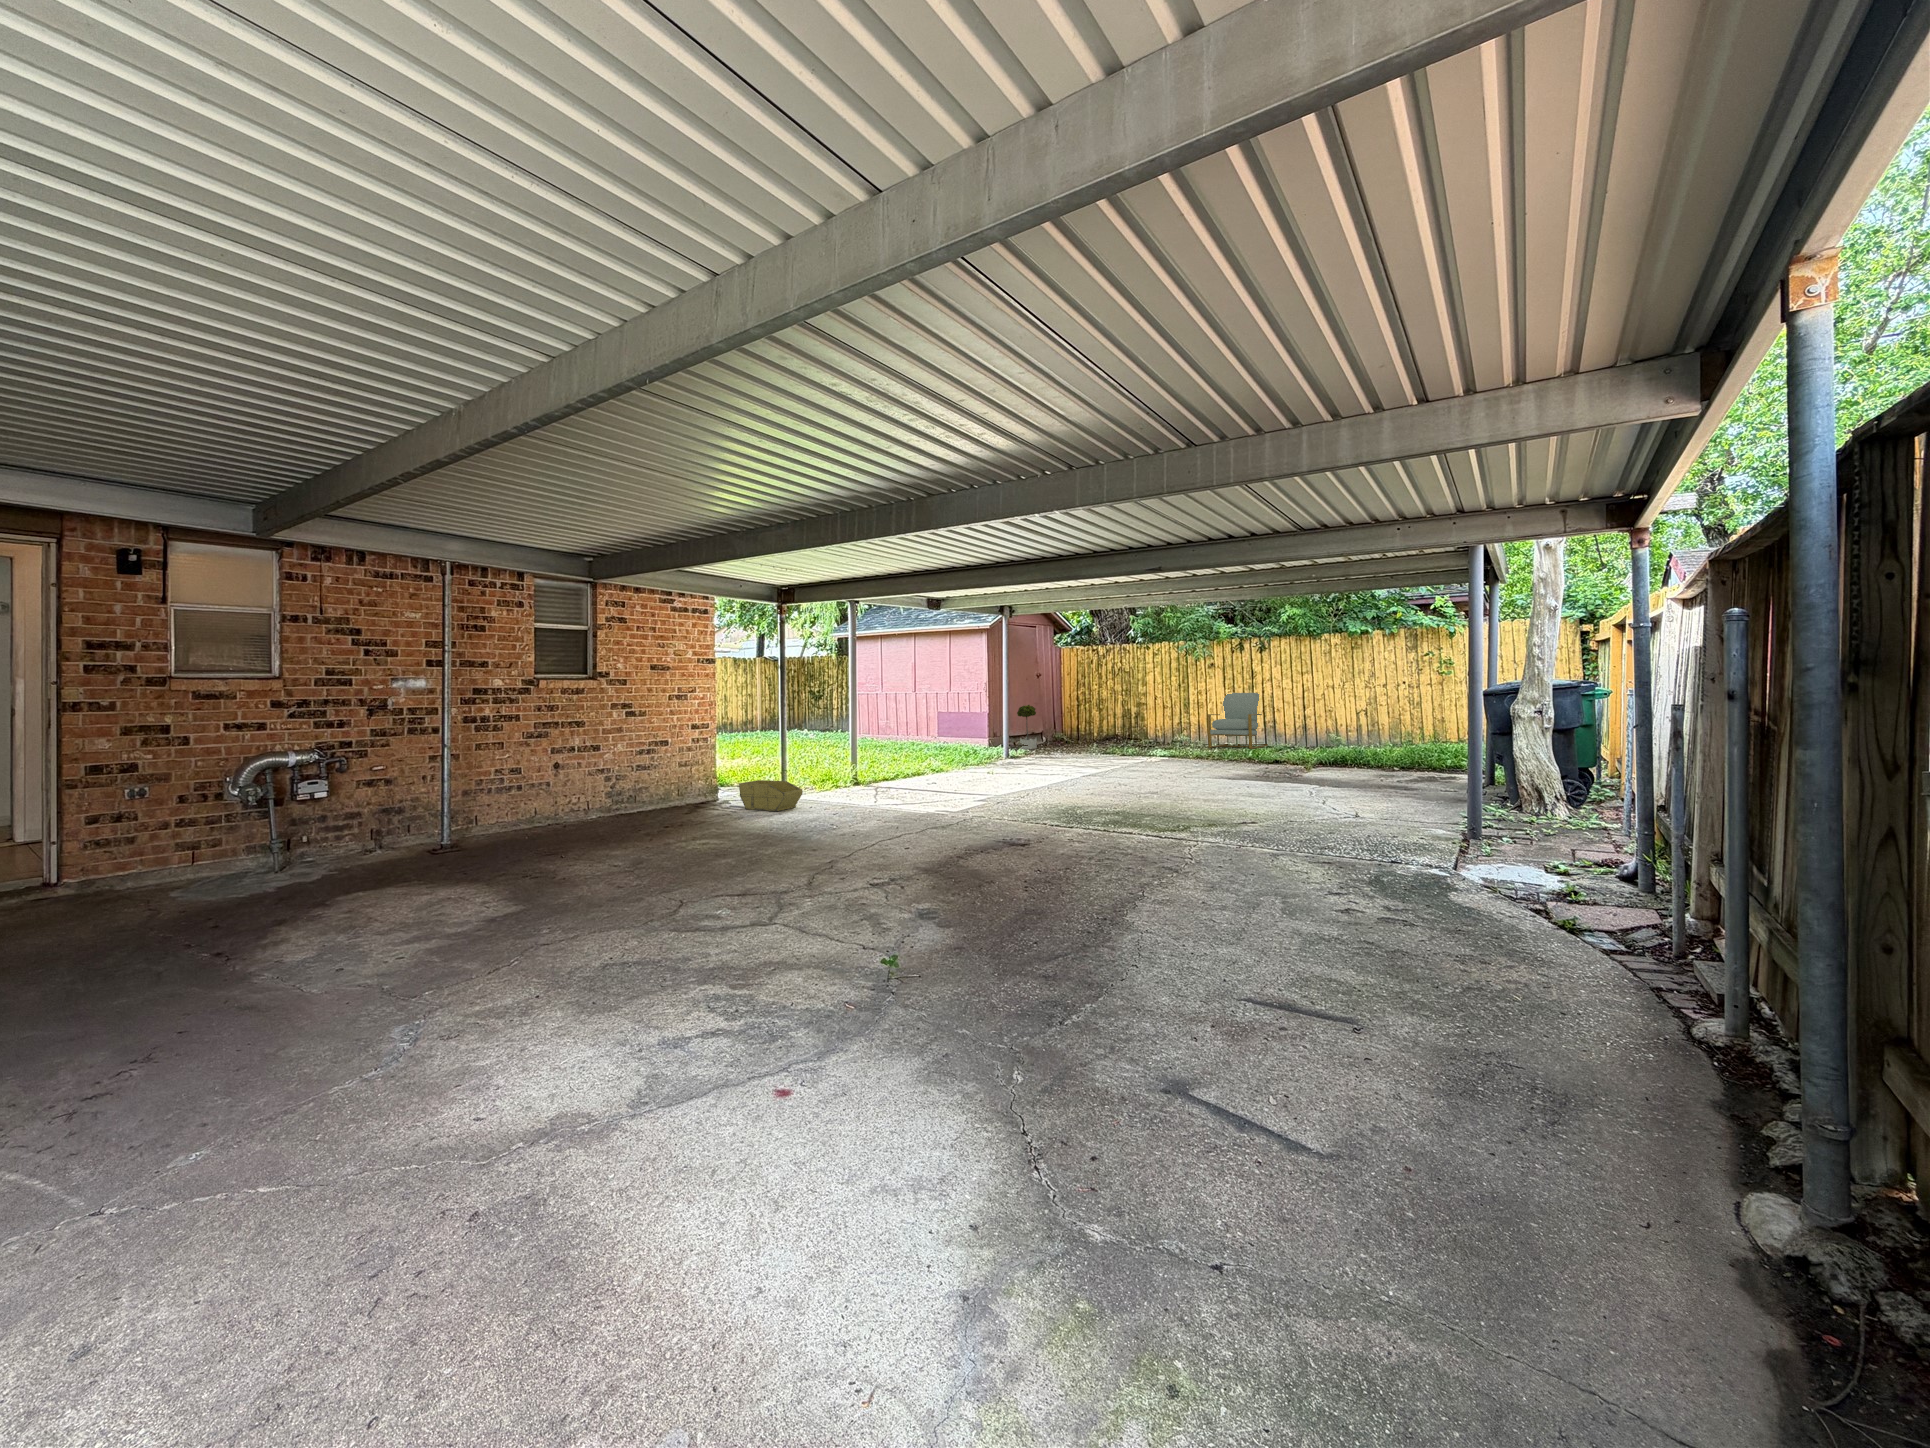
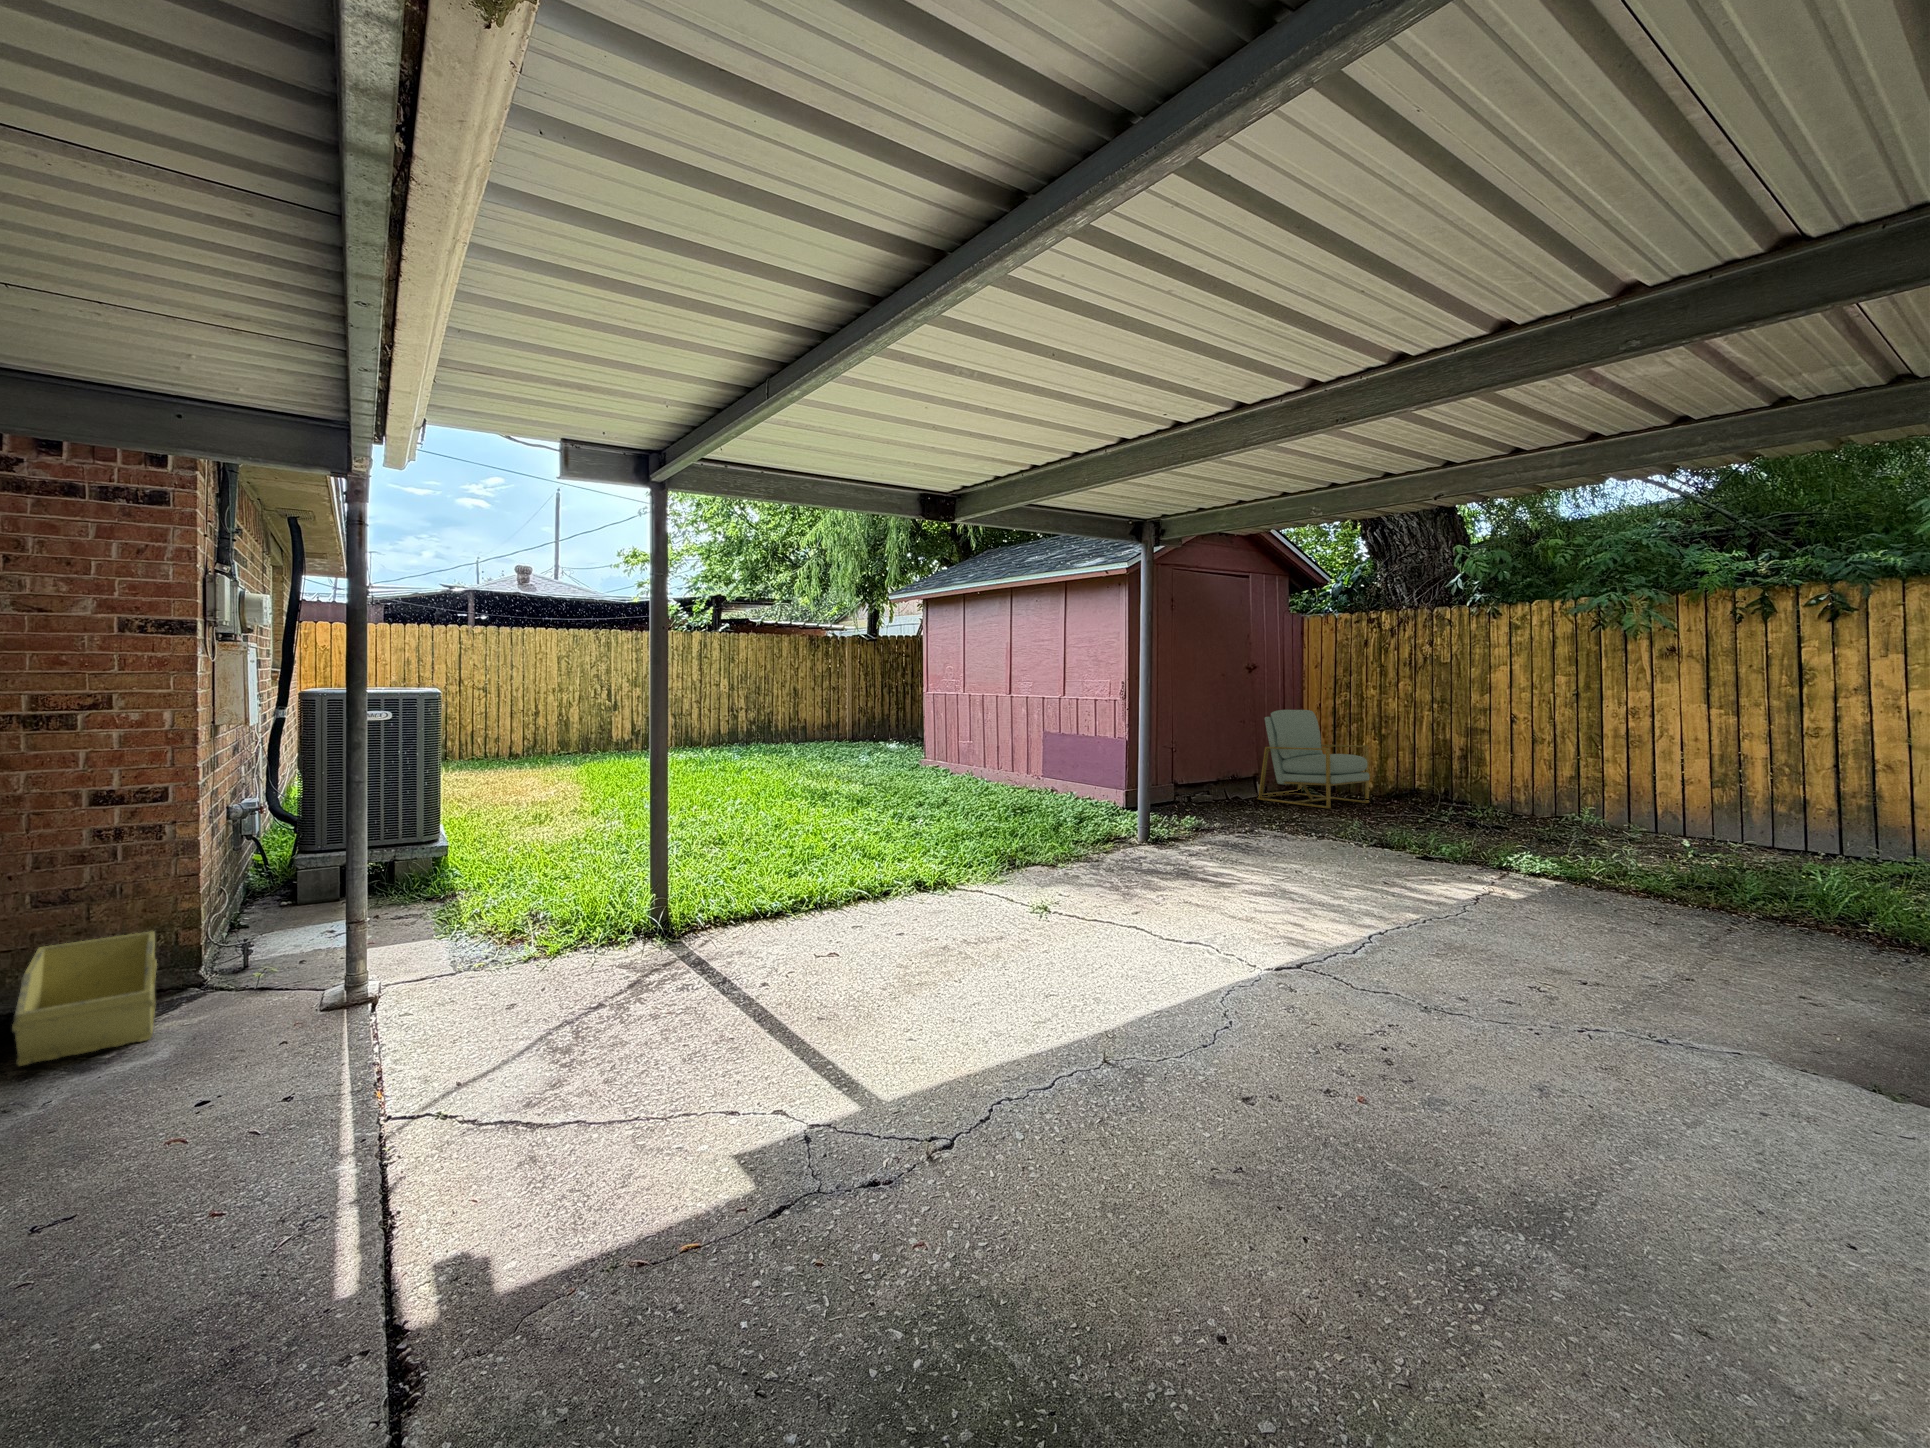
chair: present [1208,693,1268,749] -> present [1258,710,1370,808]
potted tree: present [1017,705,1037,749] -> none [1196,723,1237,809]

